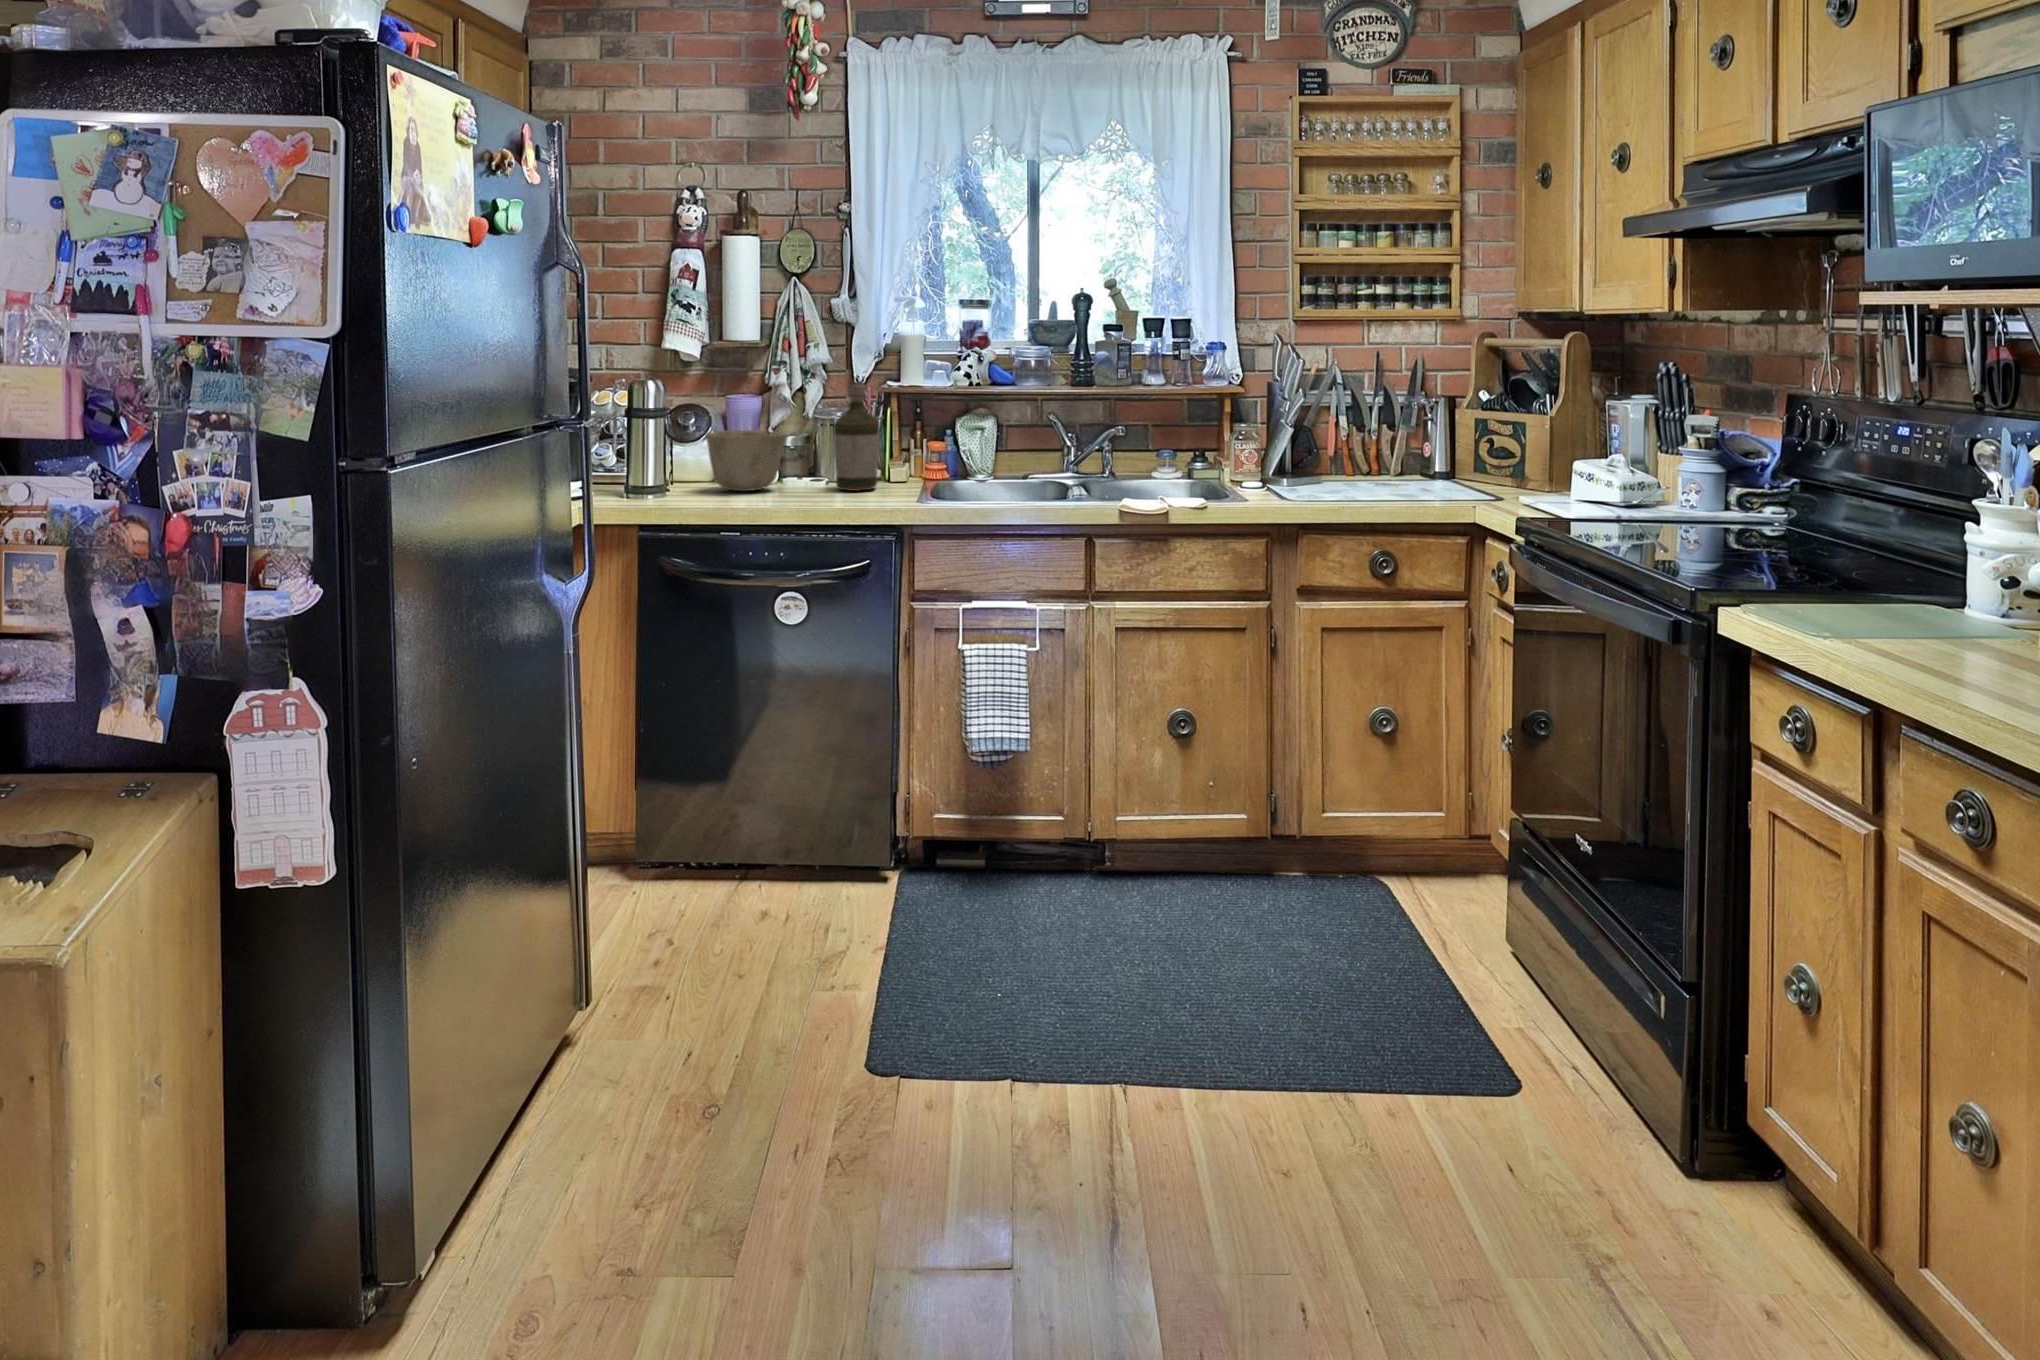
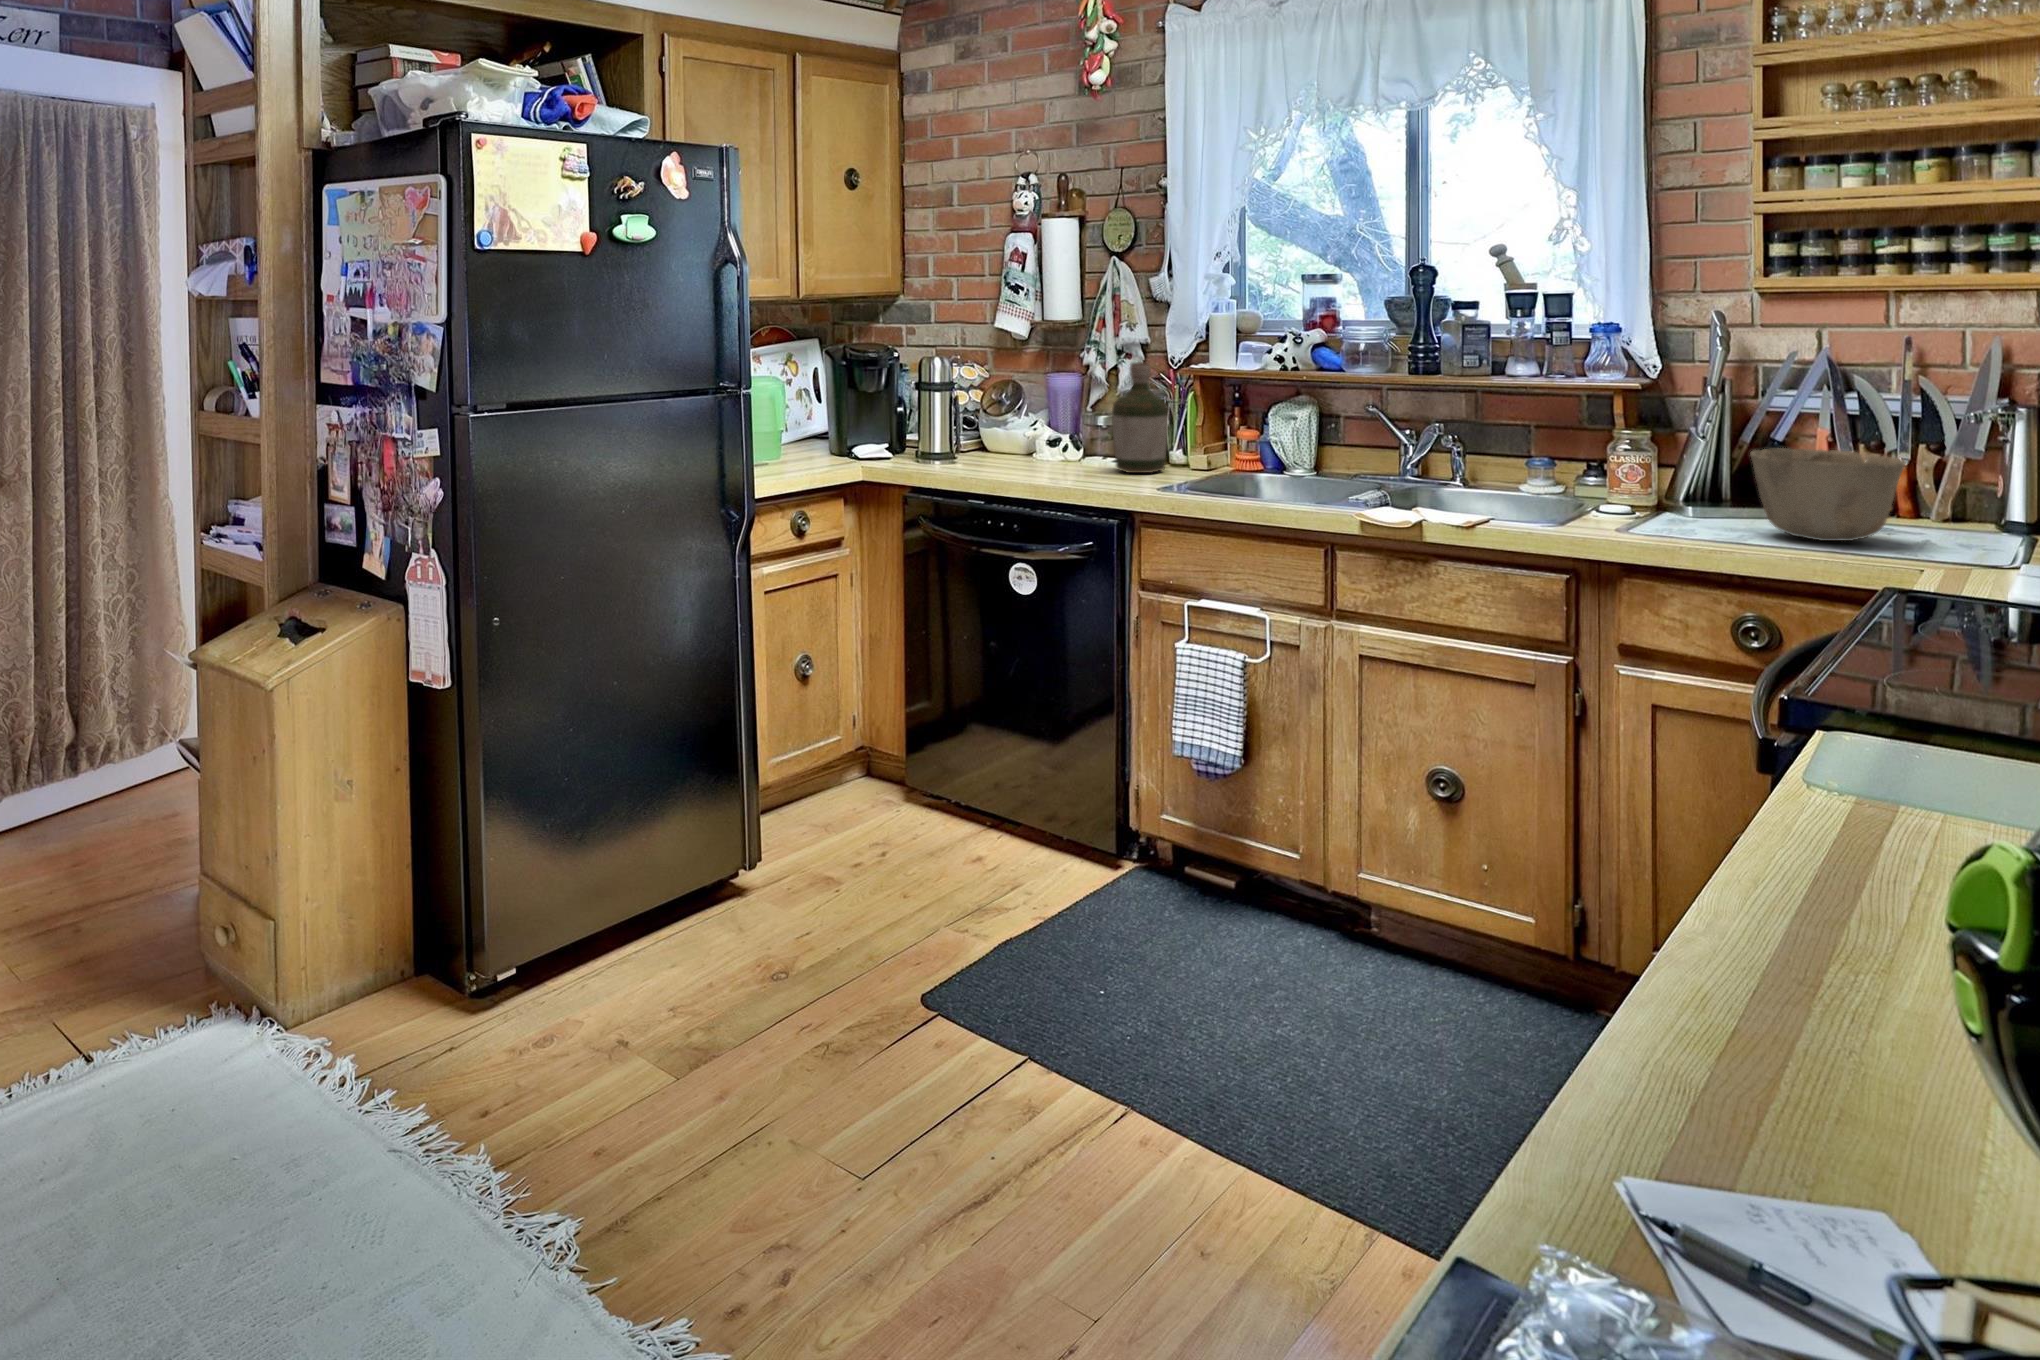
ceramic bowl: present [705,430,786,491] -> present [1750,448,1905,541]

